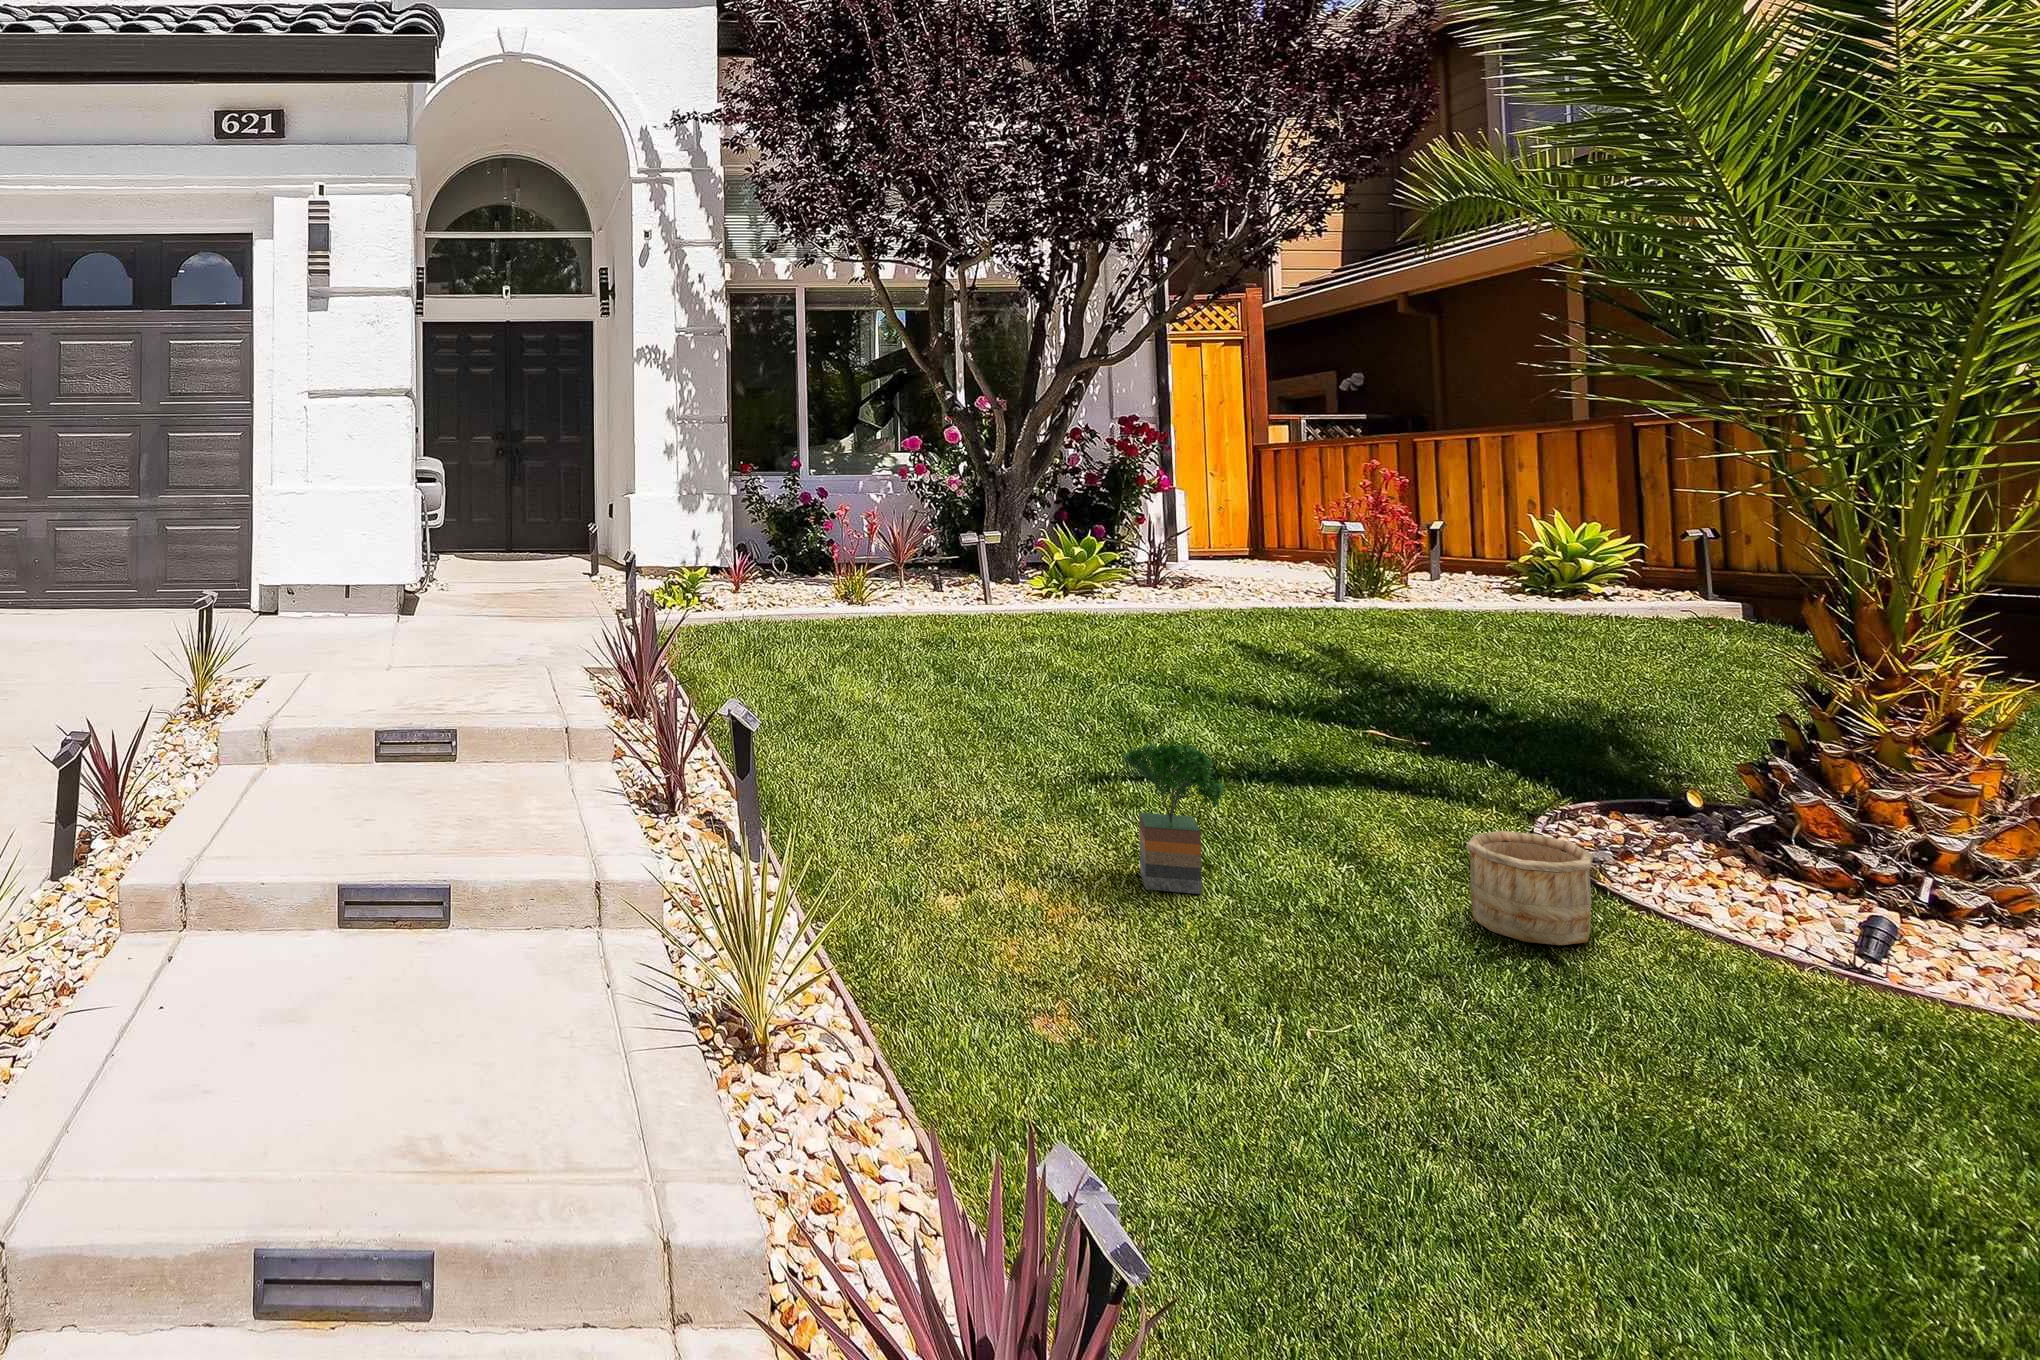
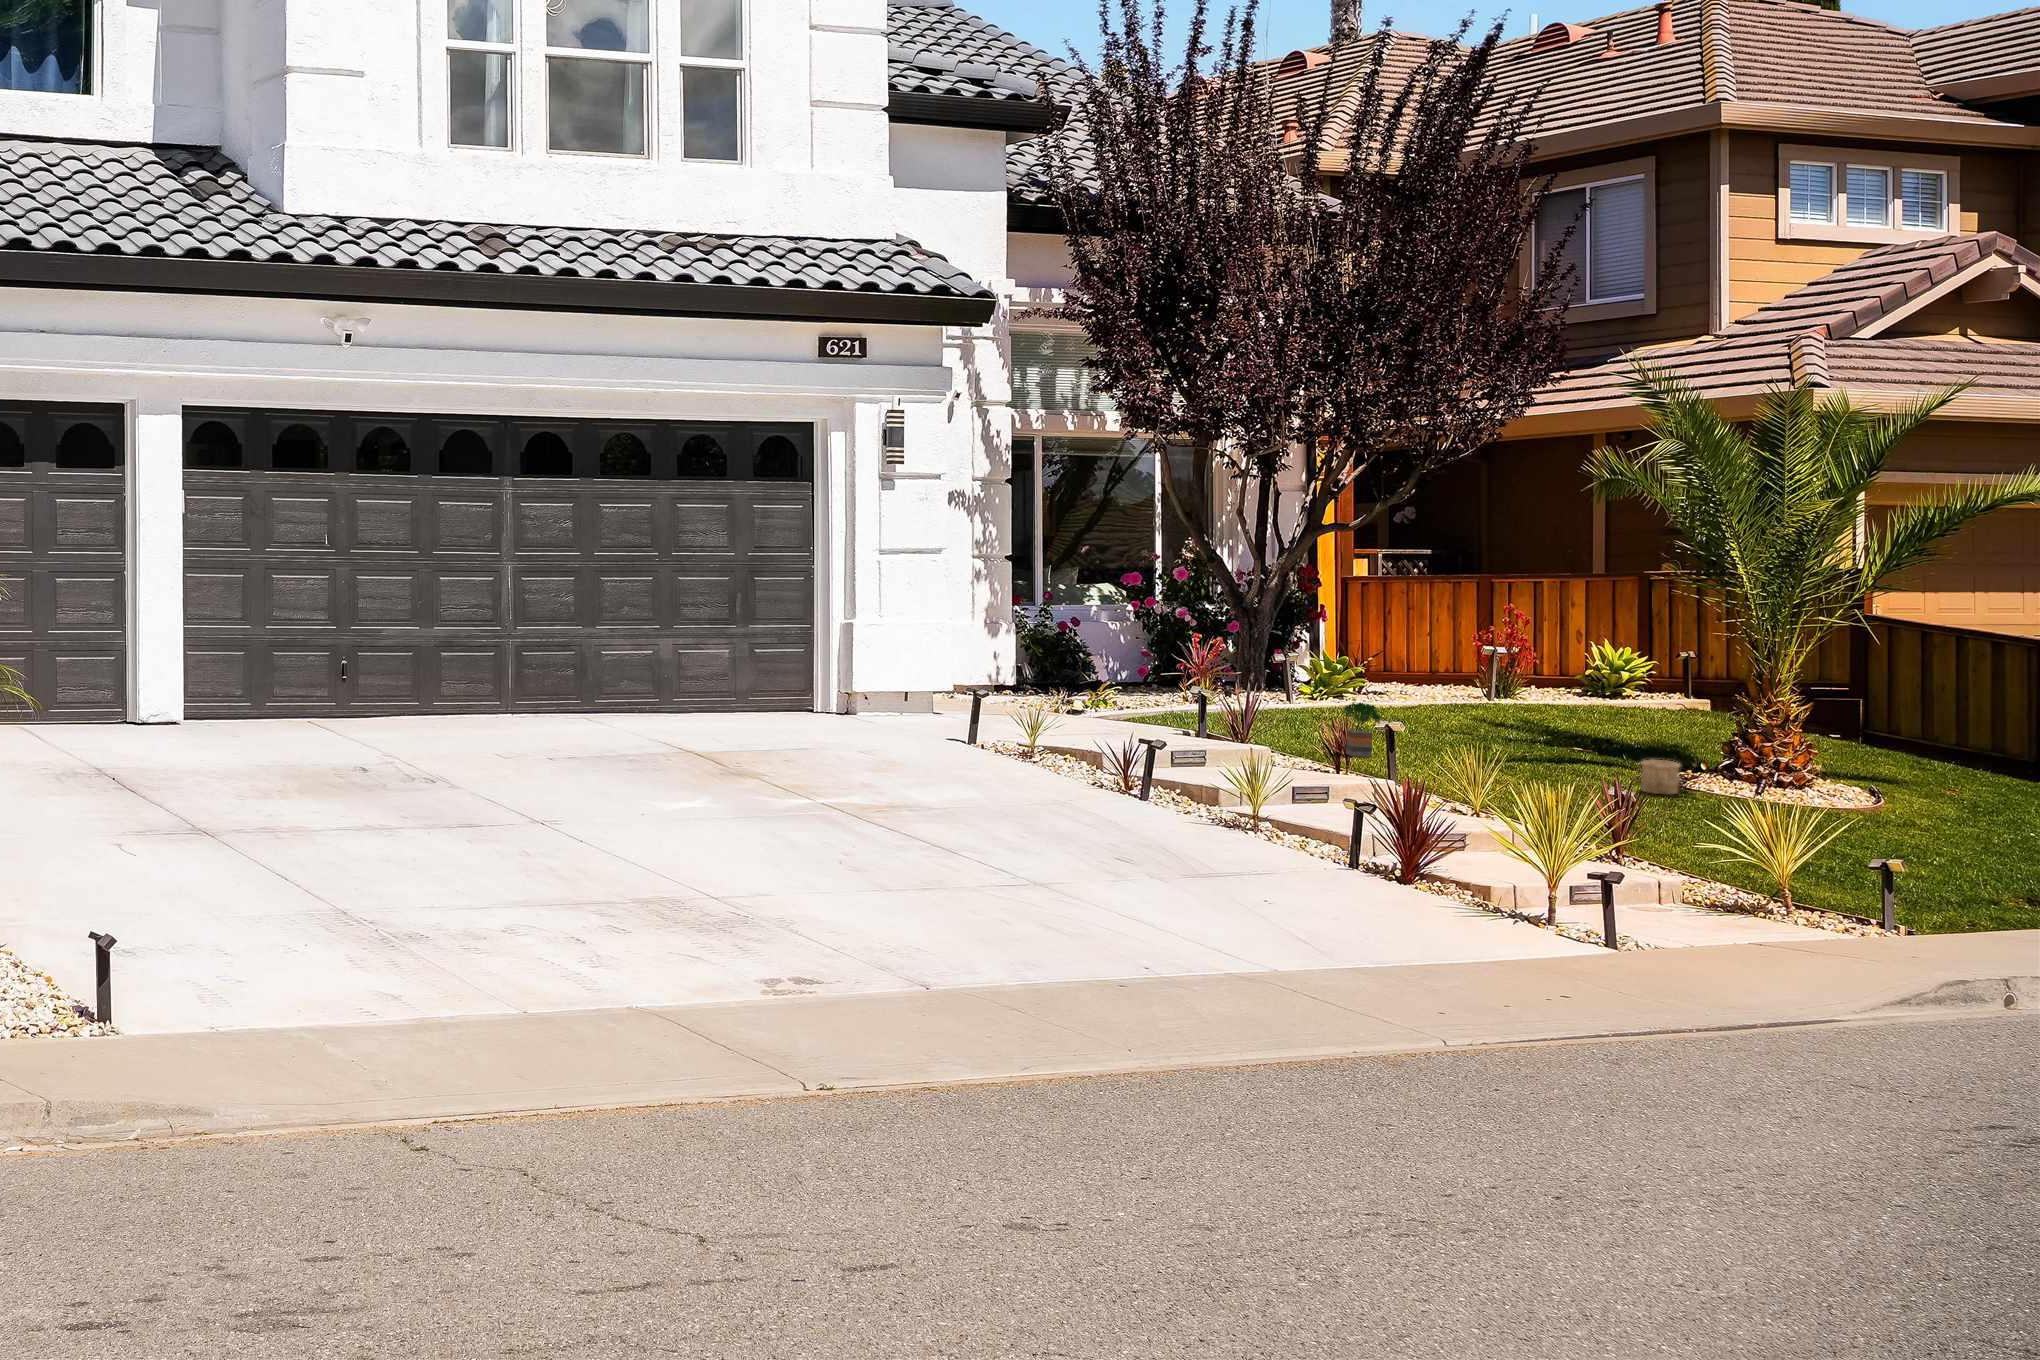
potted tree: present [1122,741,1224,894] -> present [1344,703,1381,757]

